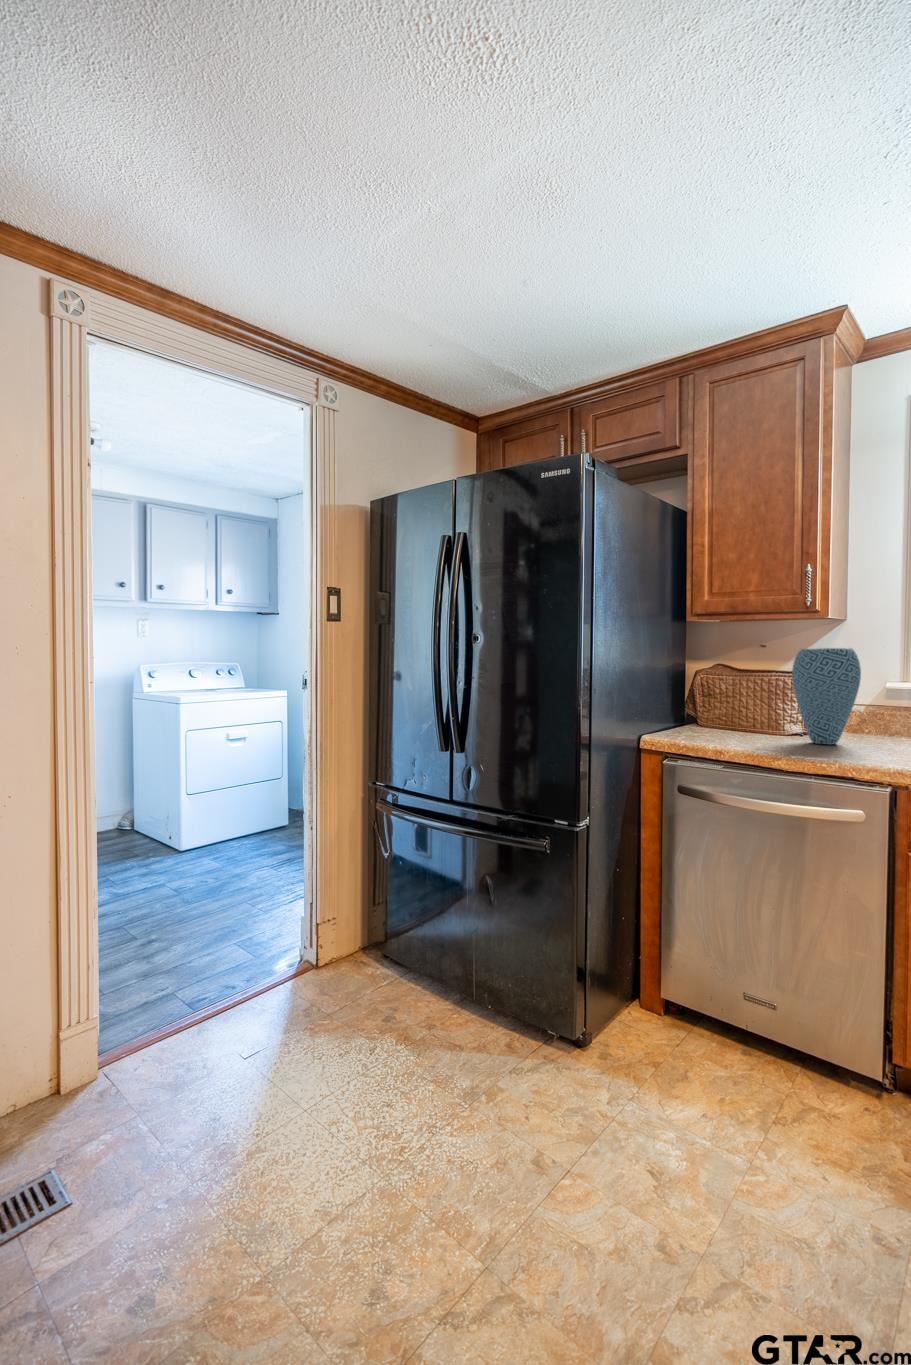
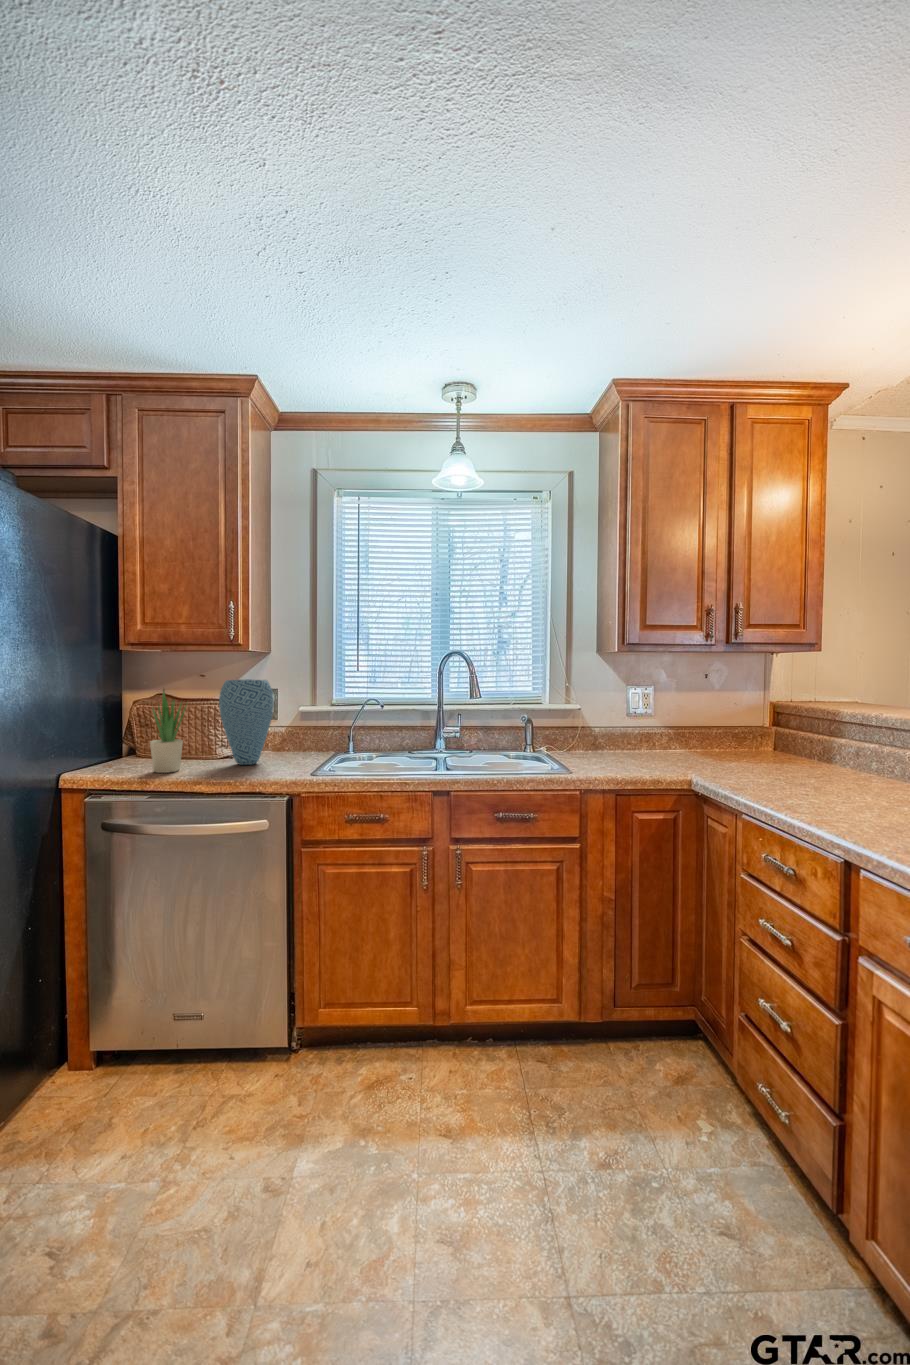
potted plant: none [720,656,760,743] -> present [150,689,186,773]

